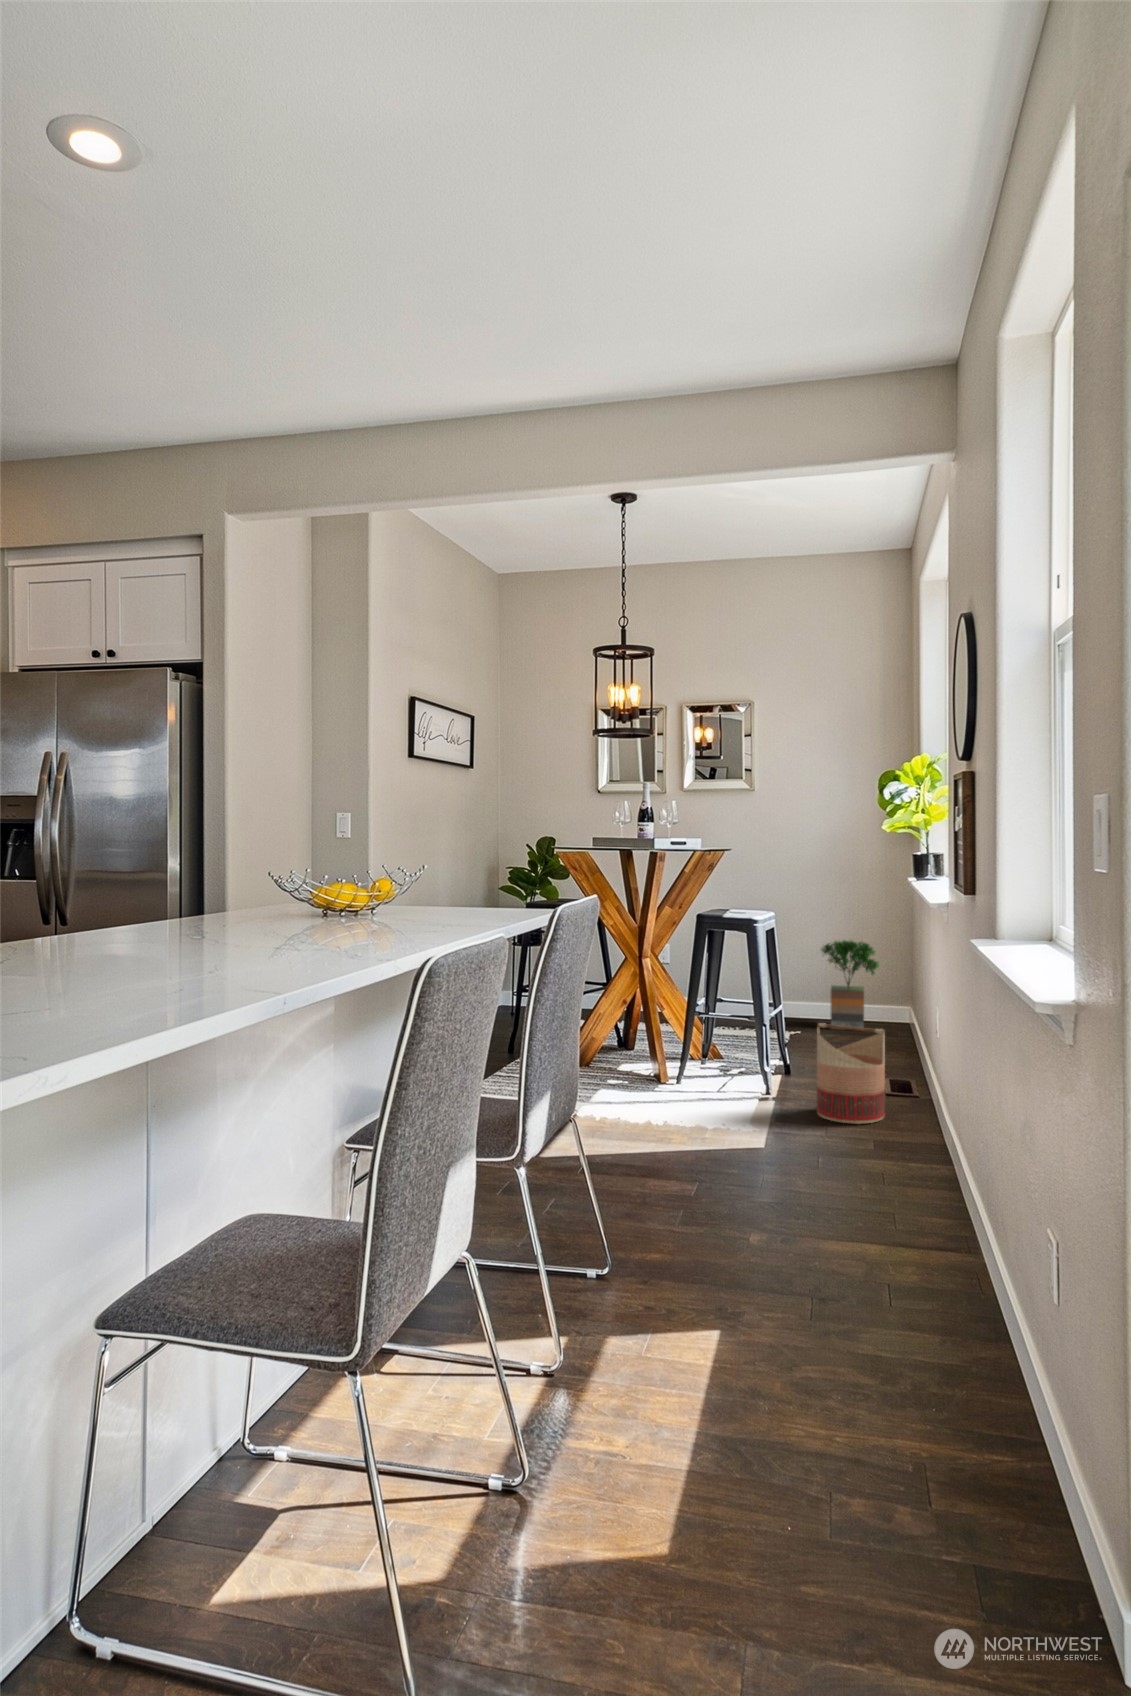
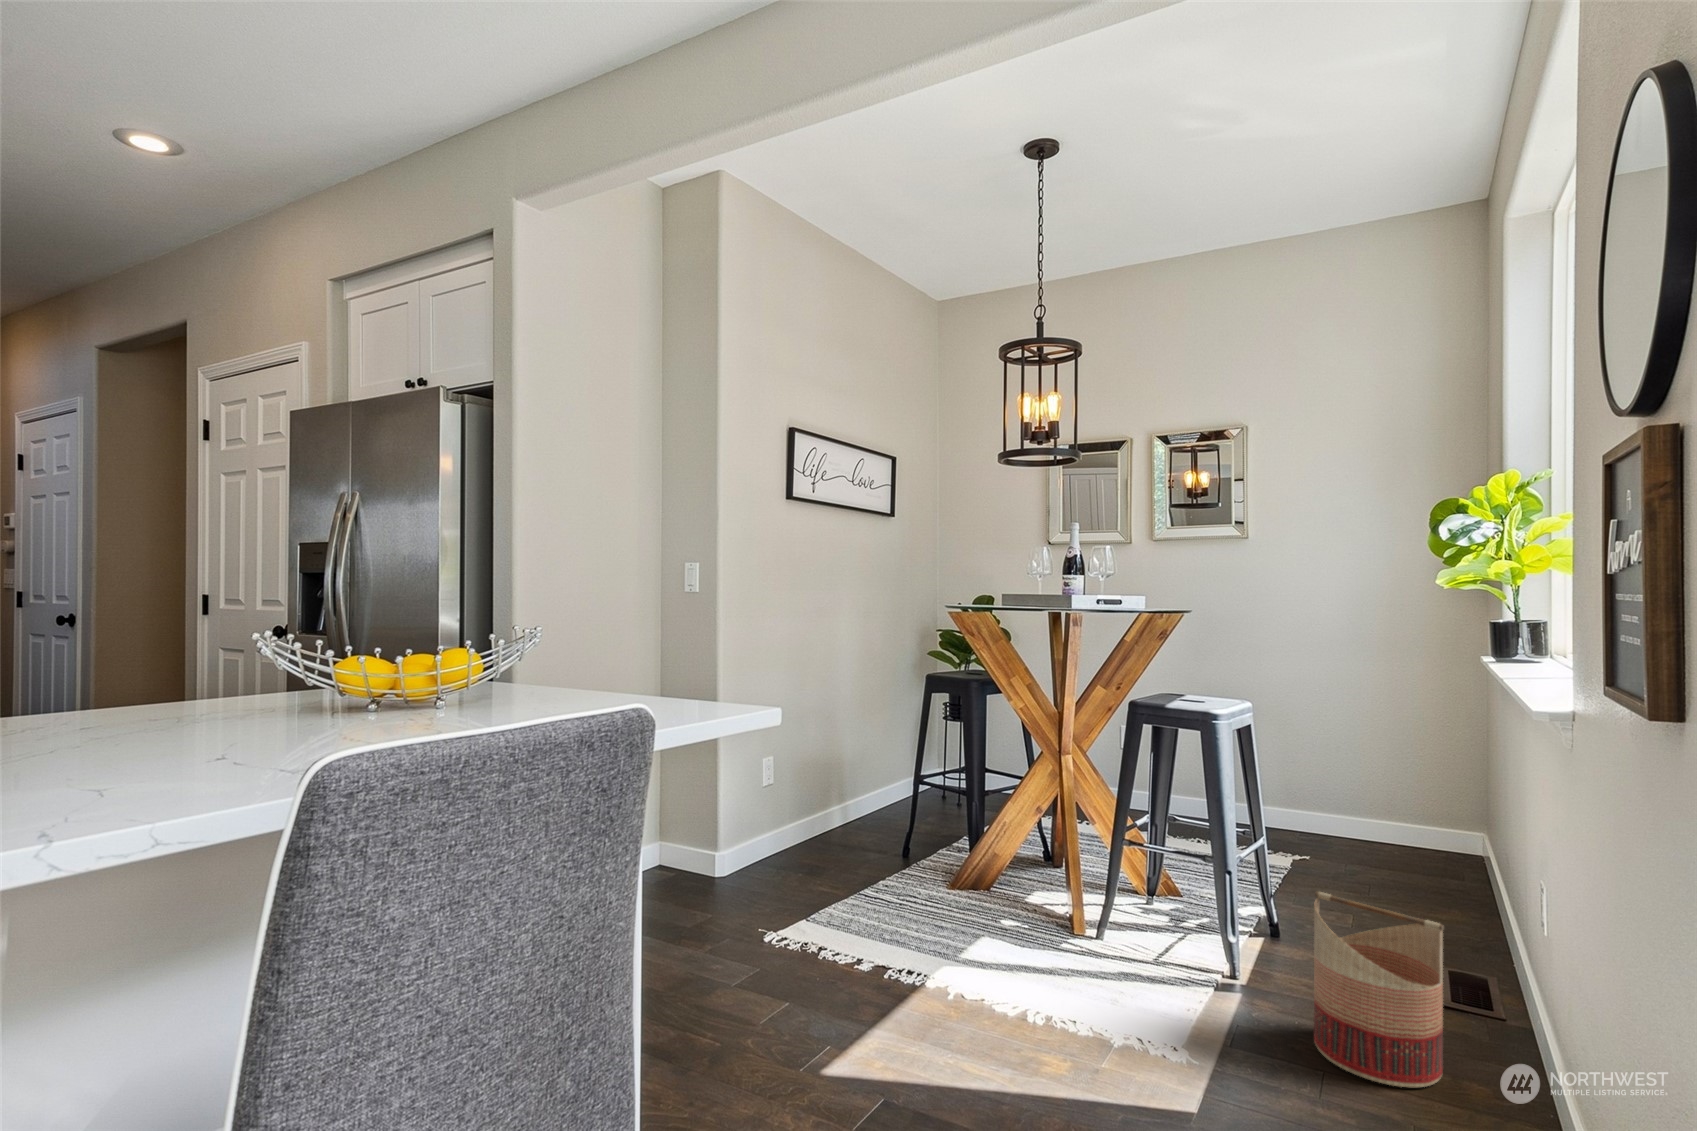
potted tree: present [822,940,879,1029] -> none [1321,736,1414,863]

